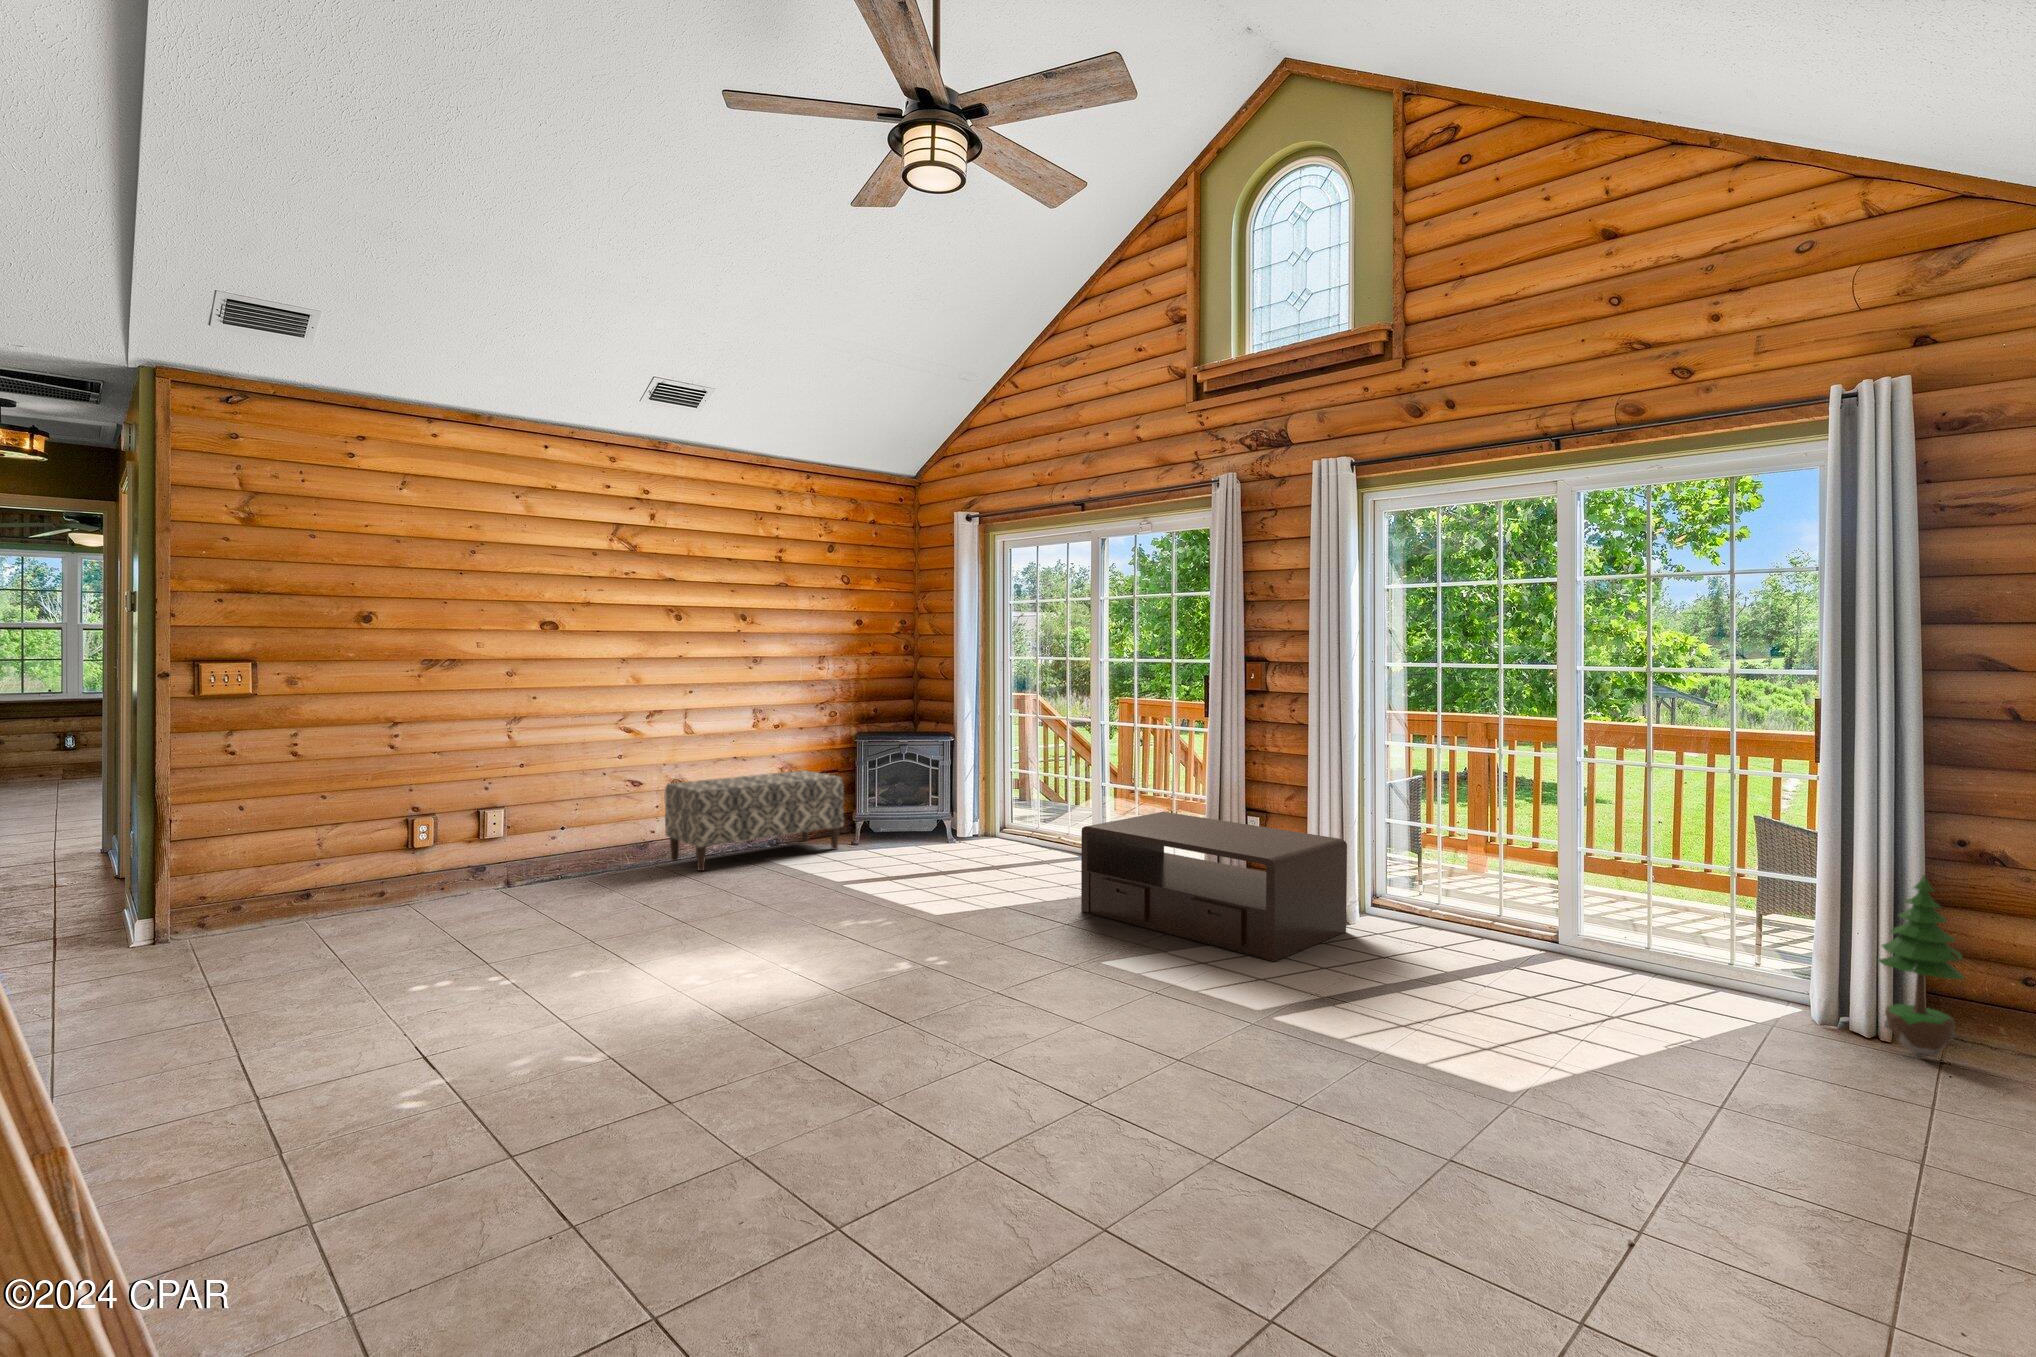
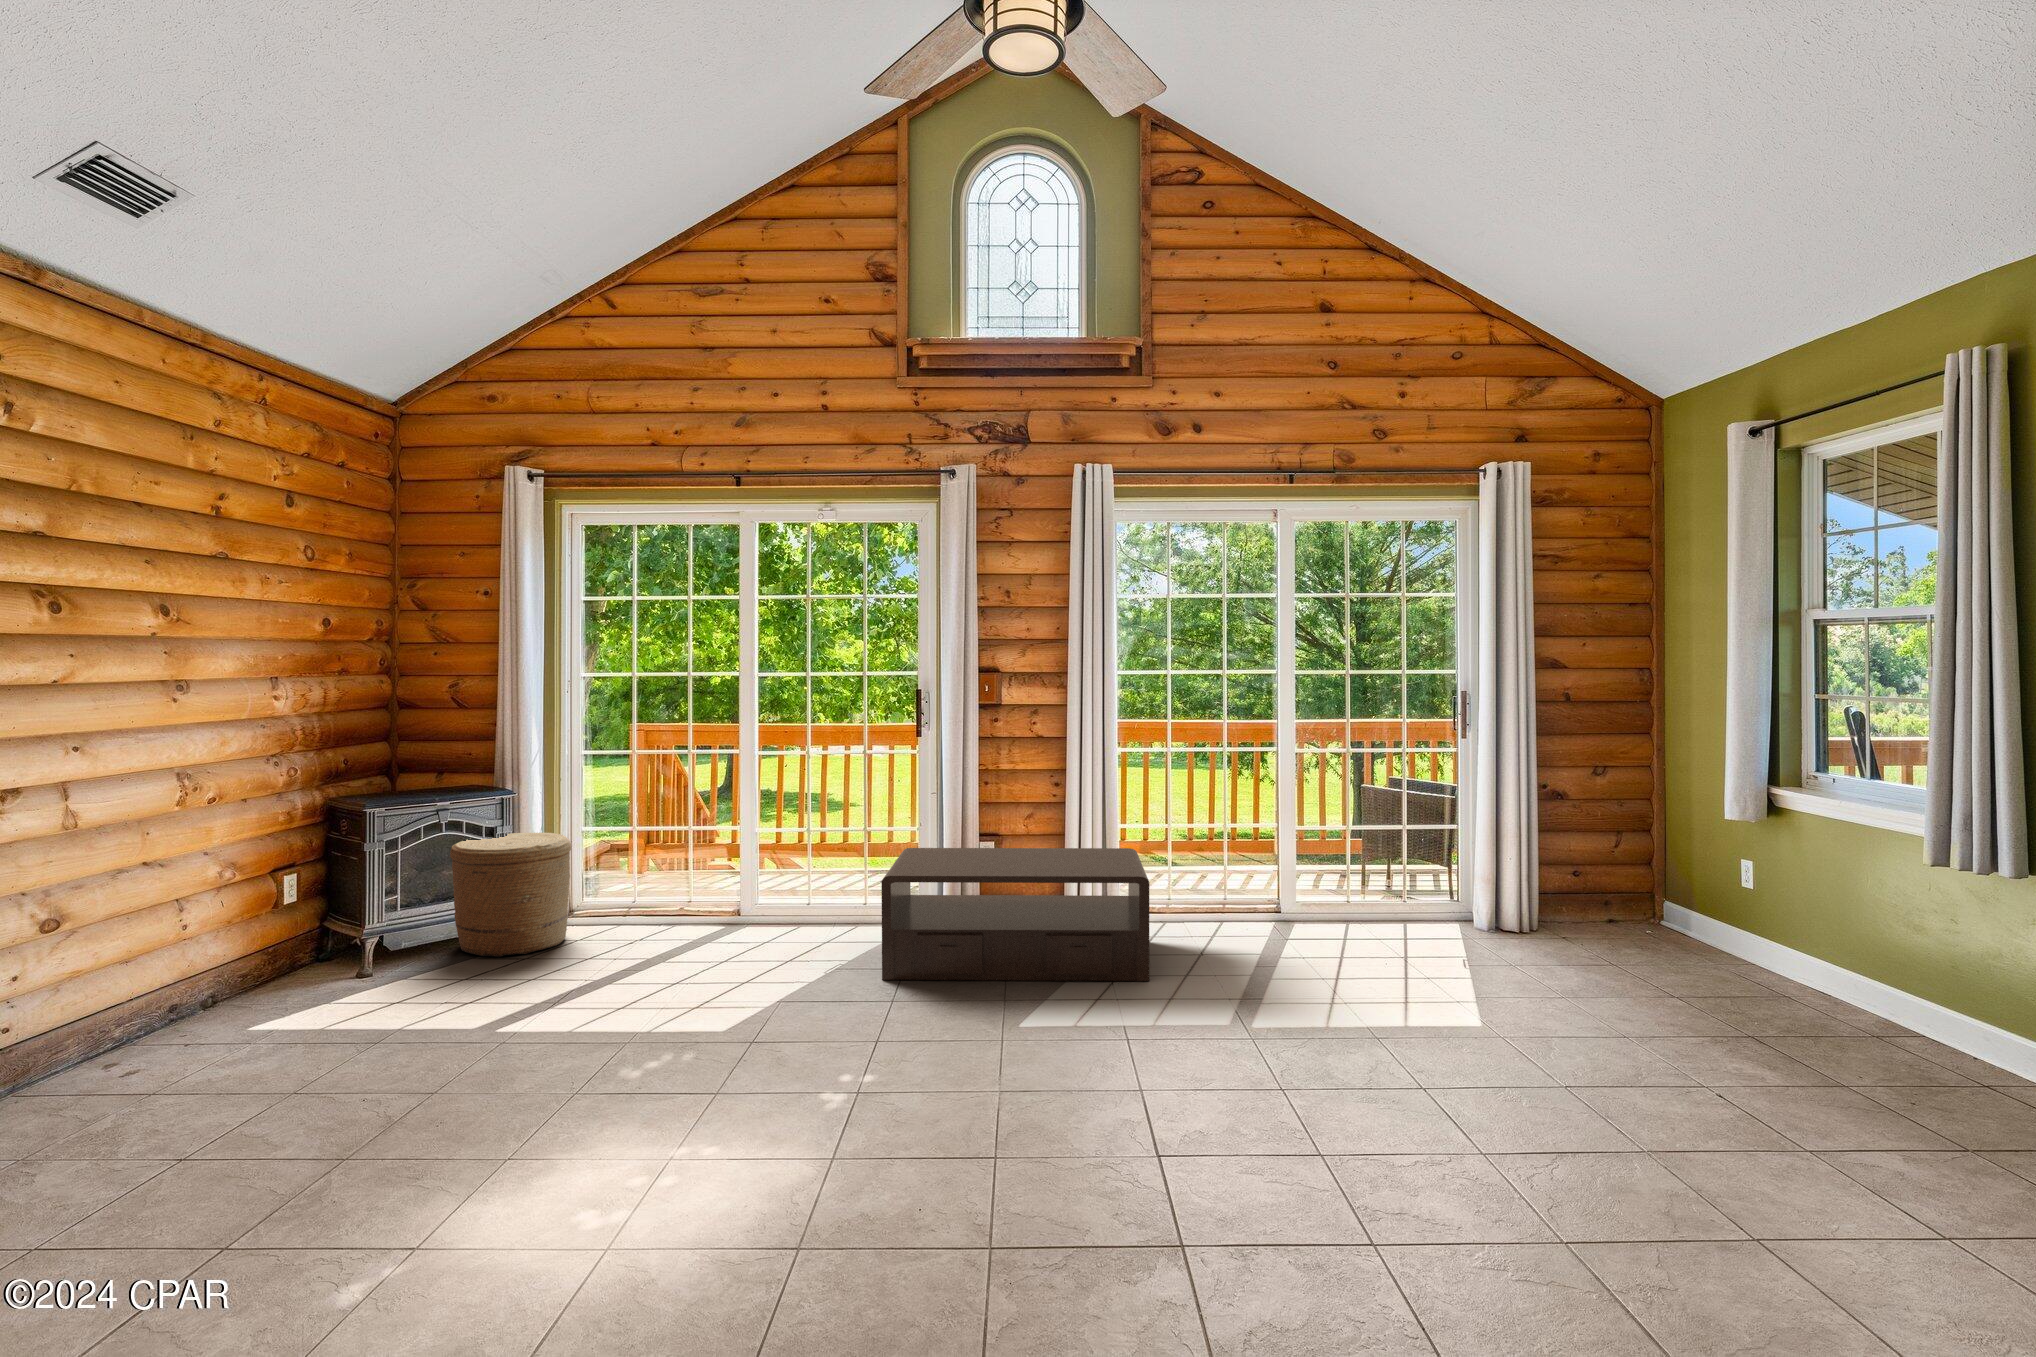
basket: none [896,769,971,851] -> present [450,833,571,957]
bench: present [665,770,844,871] -> none [45,864,381,1068]
potted tree: present [1878,875,1964,1057] -> none [1536,812,1588,940]

